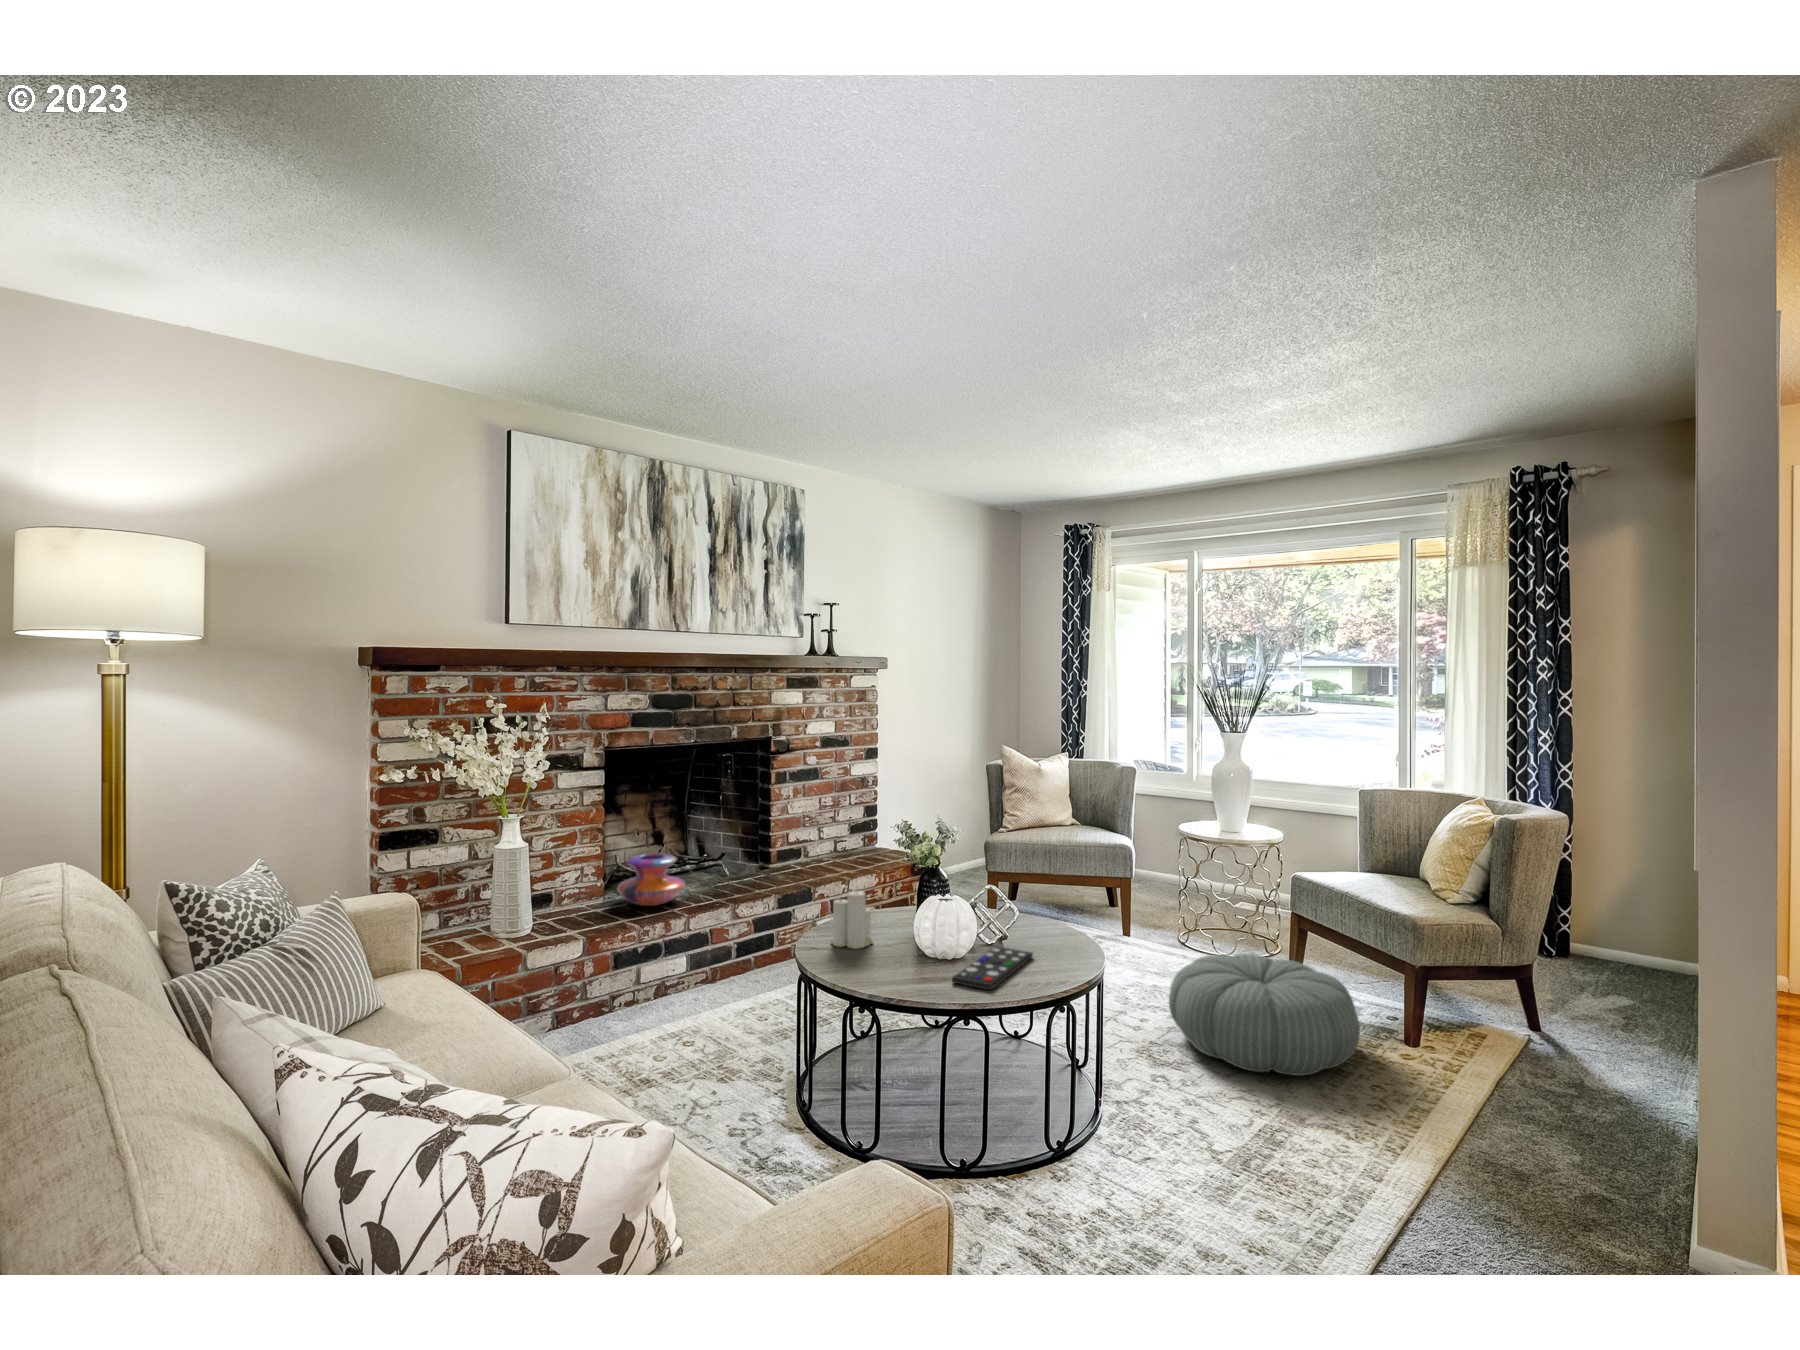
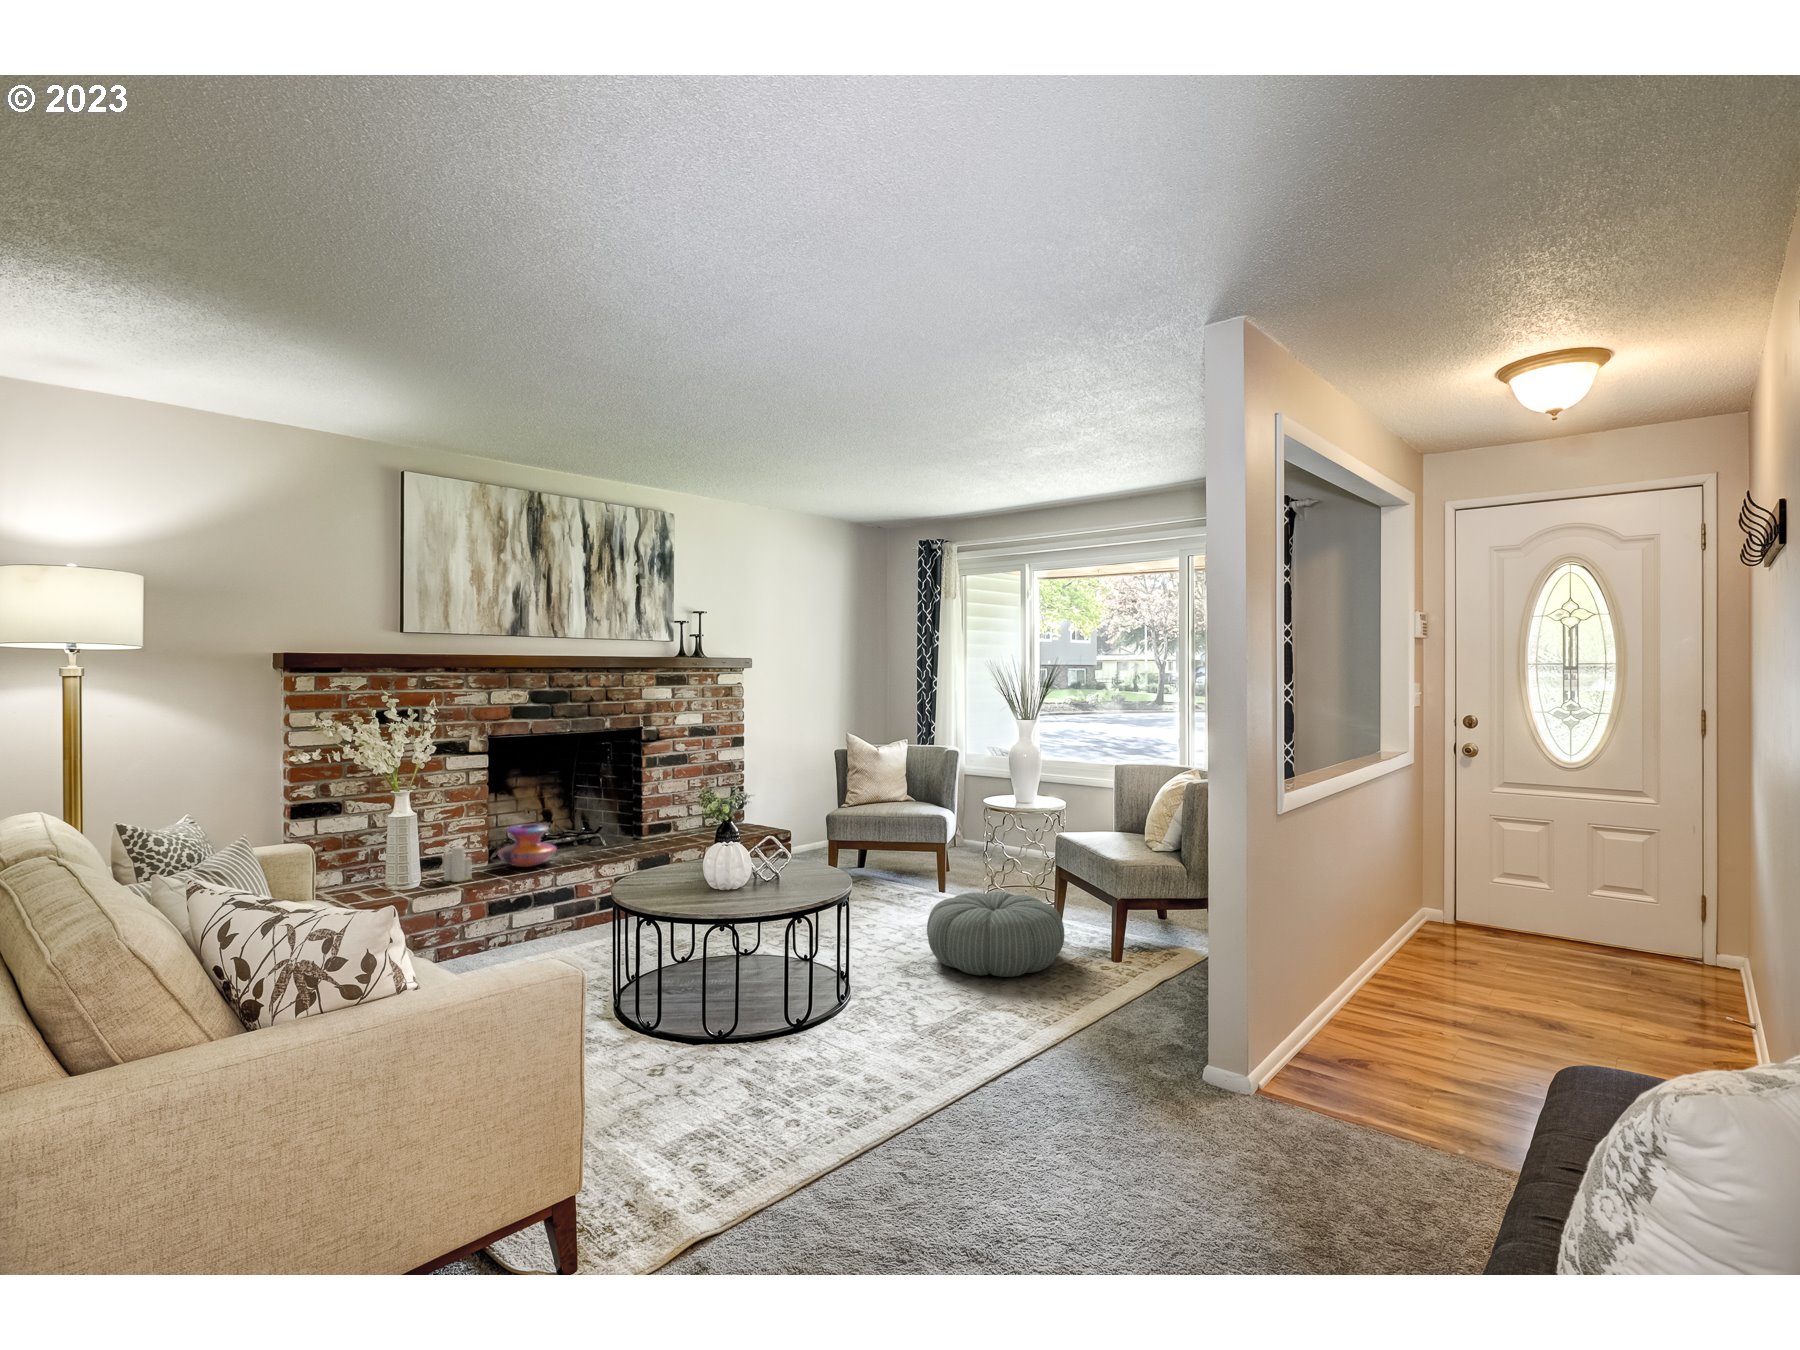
candle: present [831,891,873,949] -> present [444,846,472,882]
remote control: present [952,947,1033,990] -> none [716,878,790,903]

